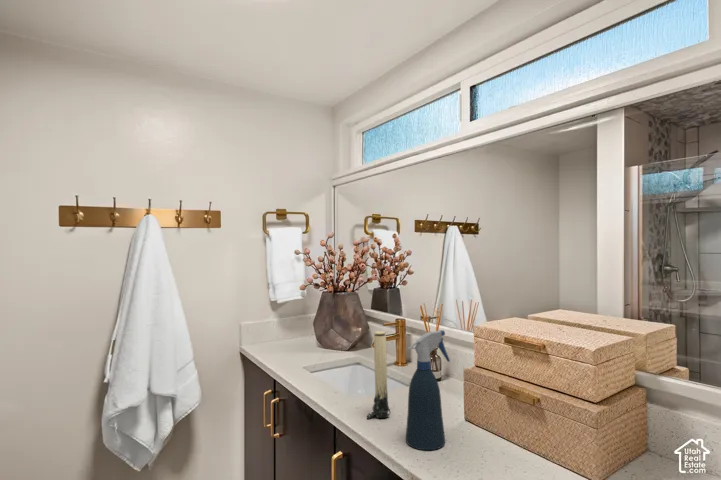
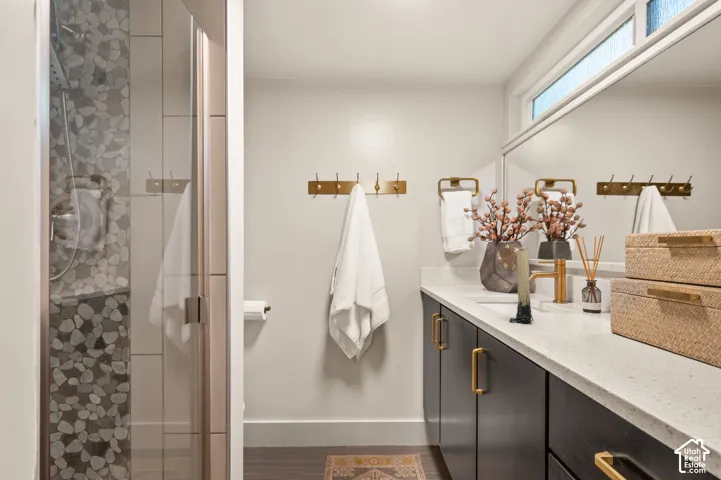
spray bottle: present [406,330,450,450] -> none [541,237,591,343]

